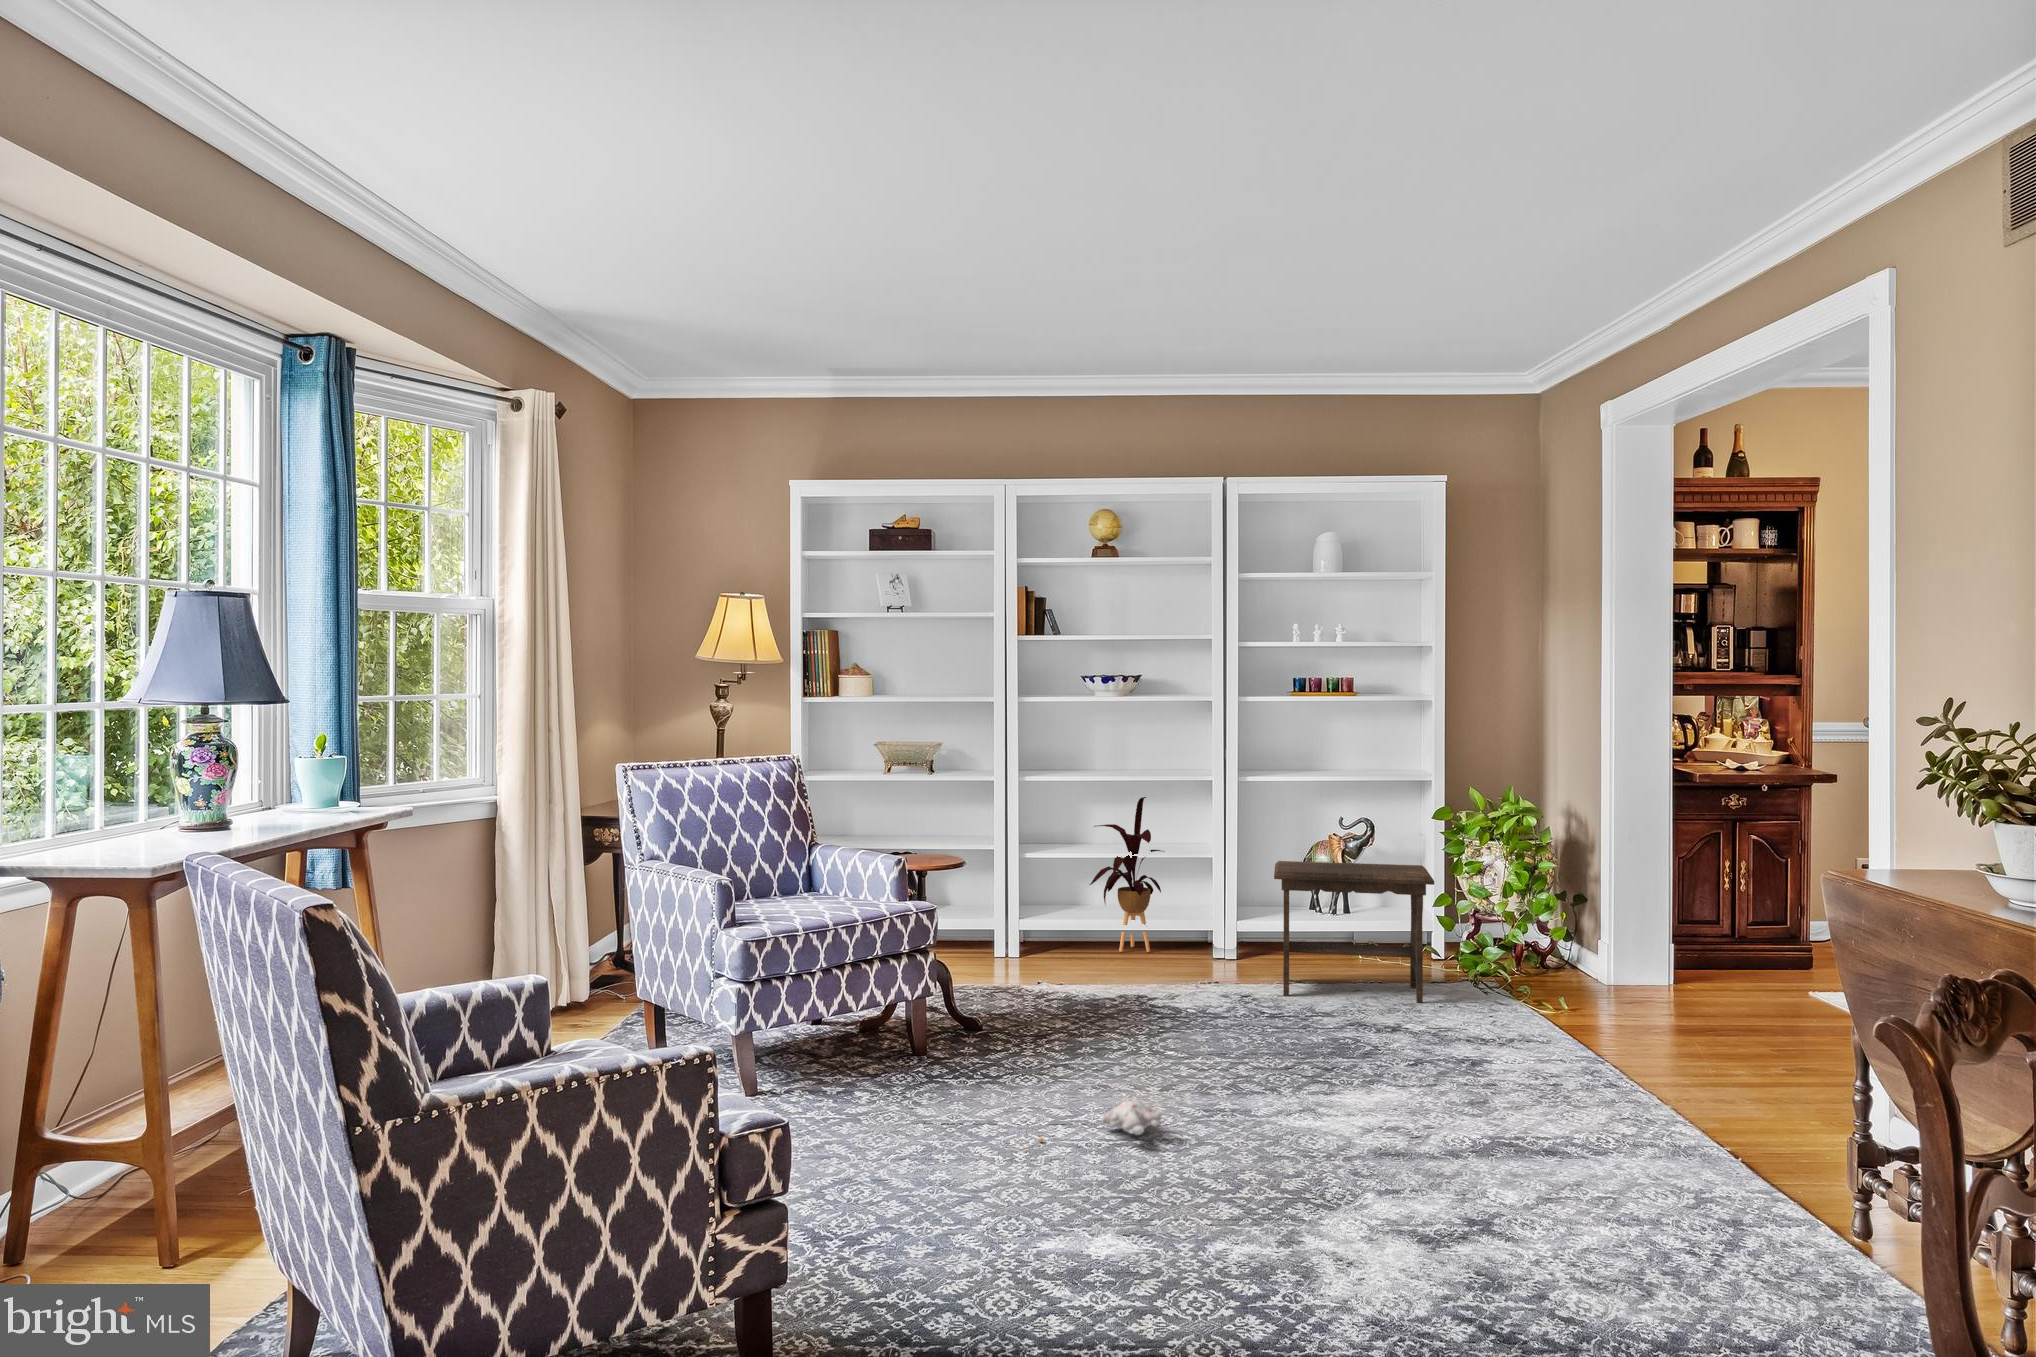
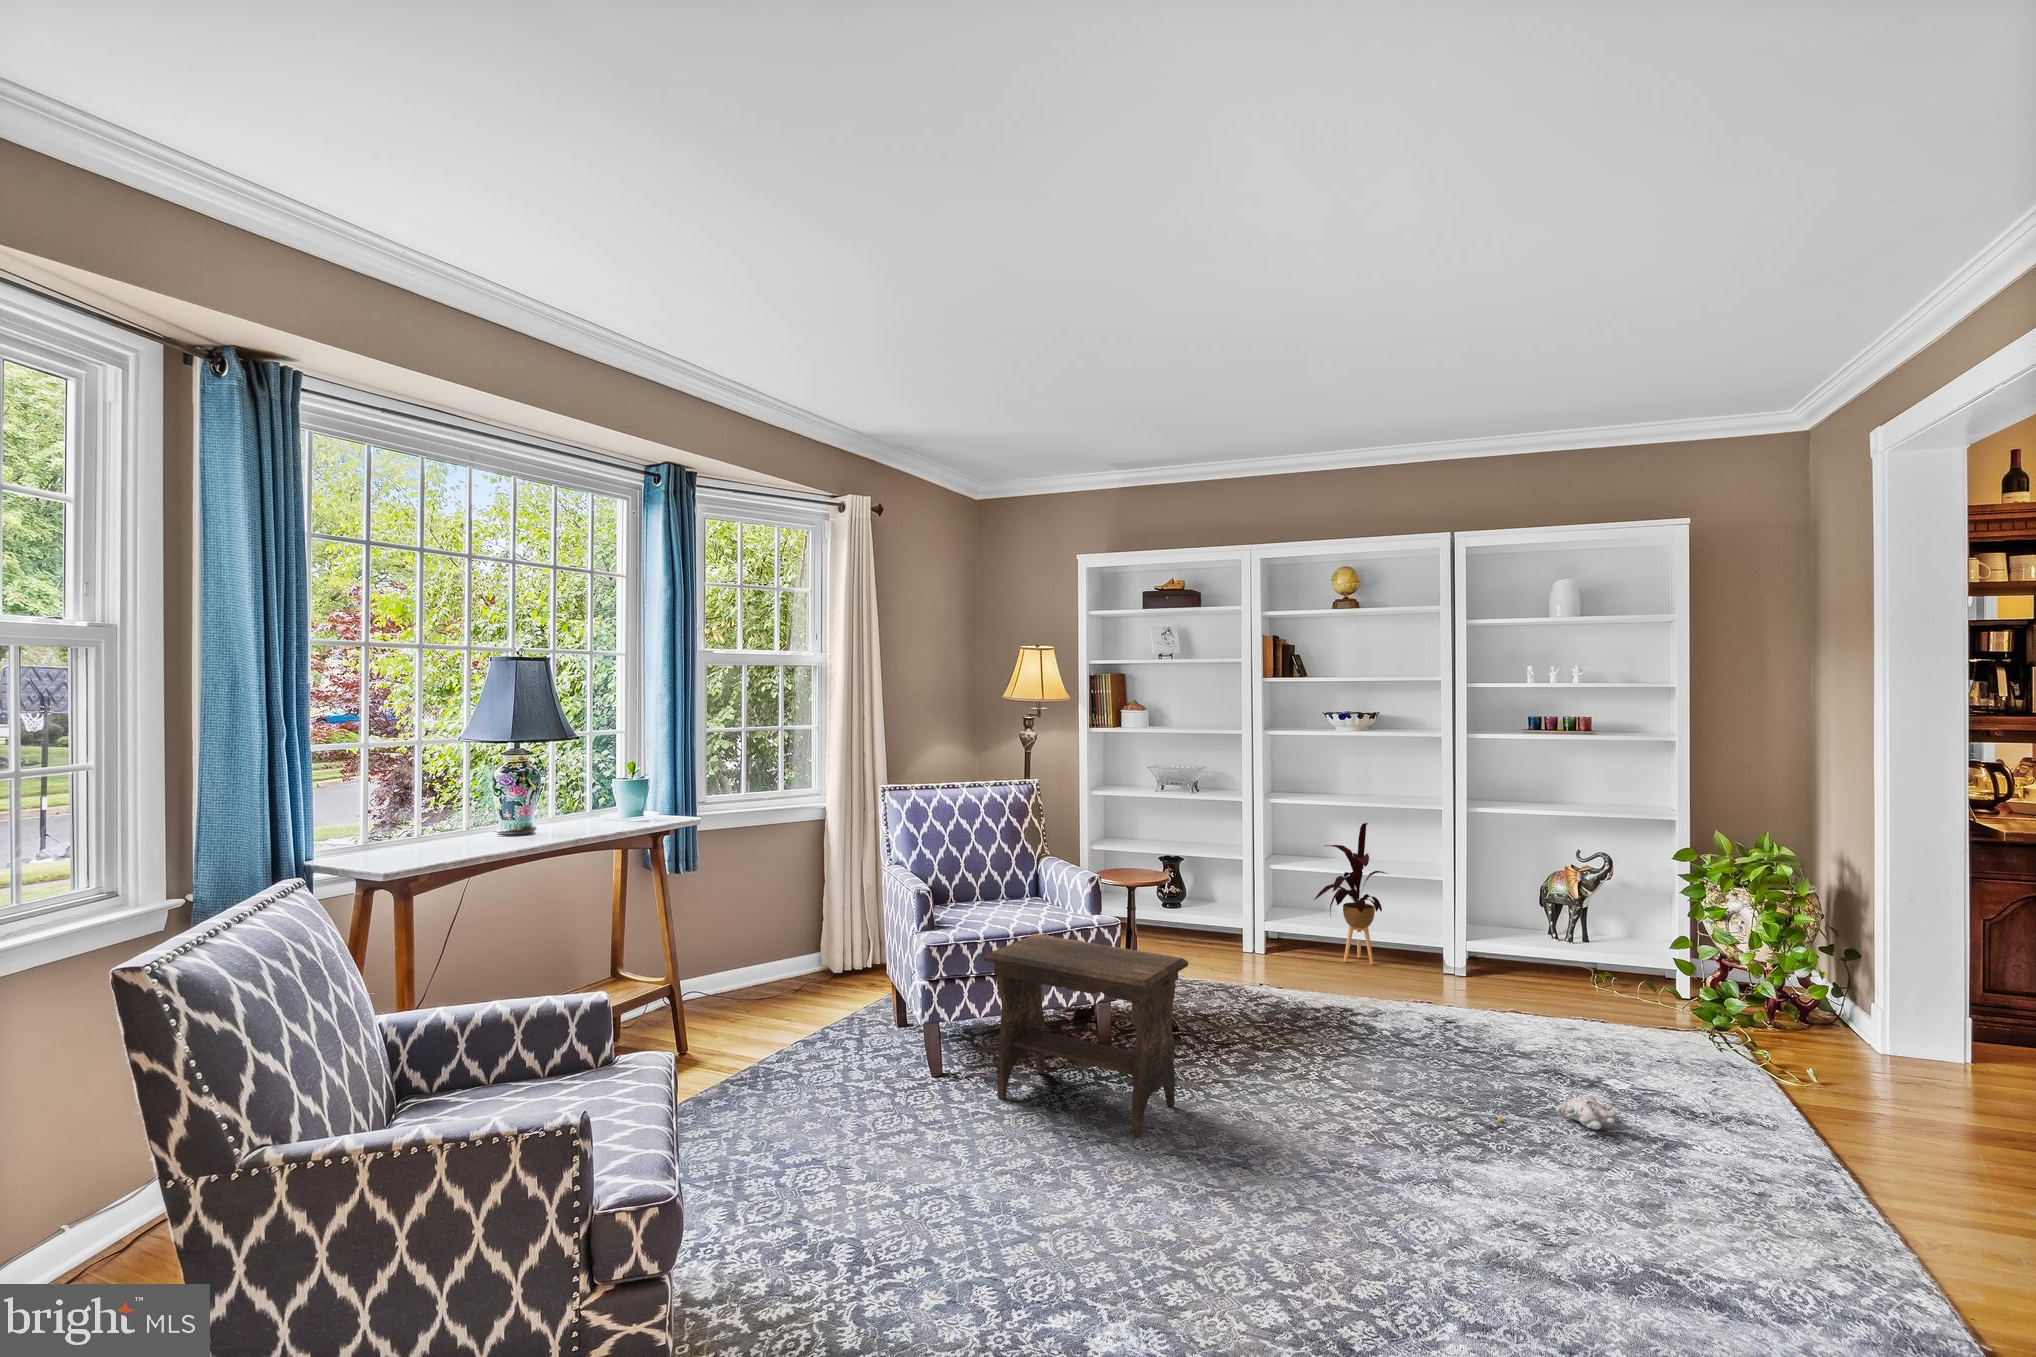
footstool: present [1274,861,1434,1003] -> present [984,934,1188,1137]
plush toy: present [1039,1100,1165,1142] -> present [1499,1095,1621,1129]

